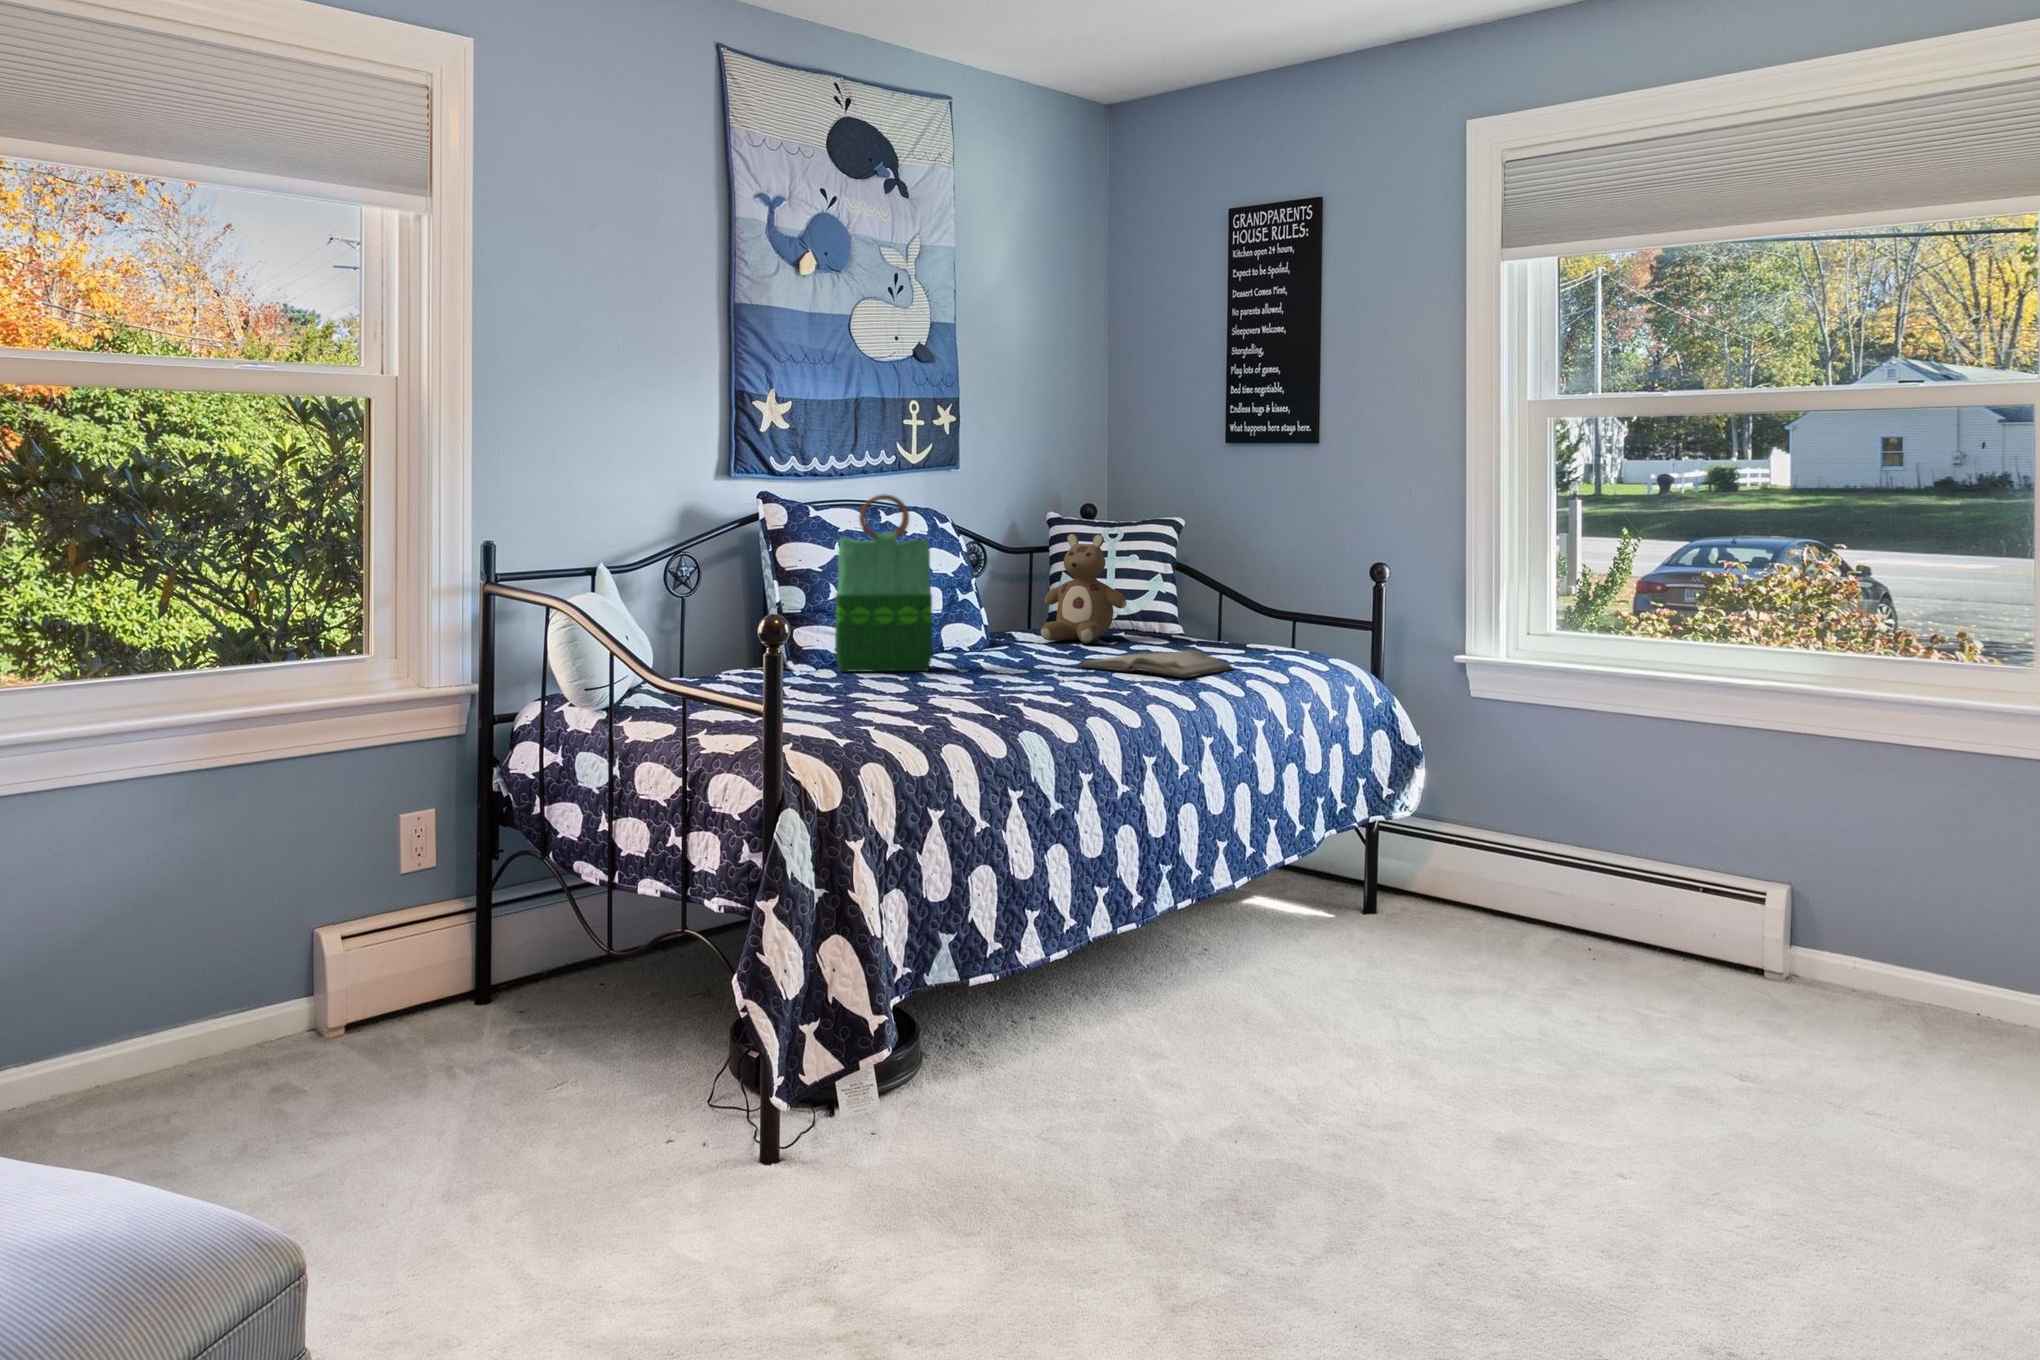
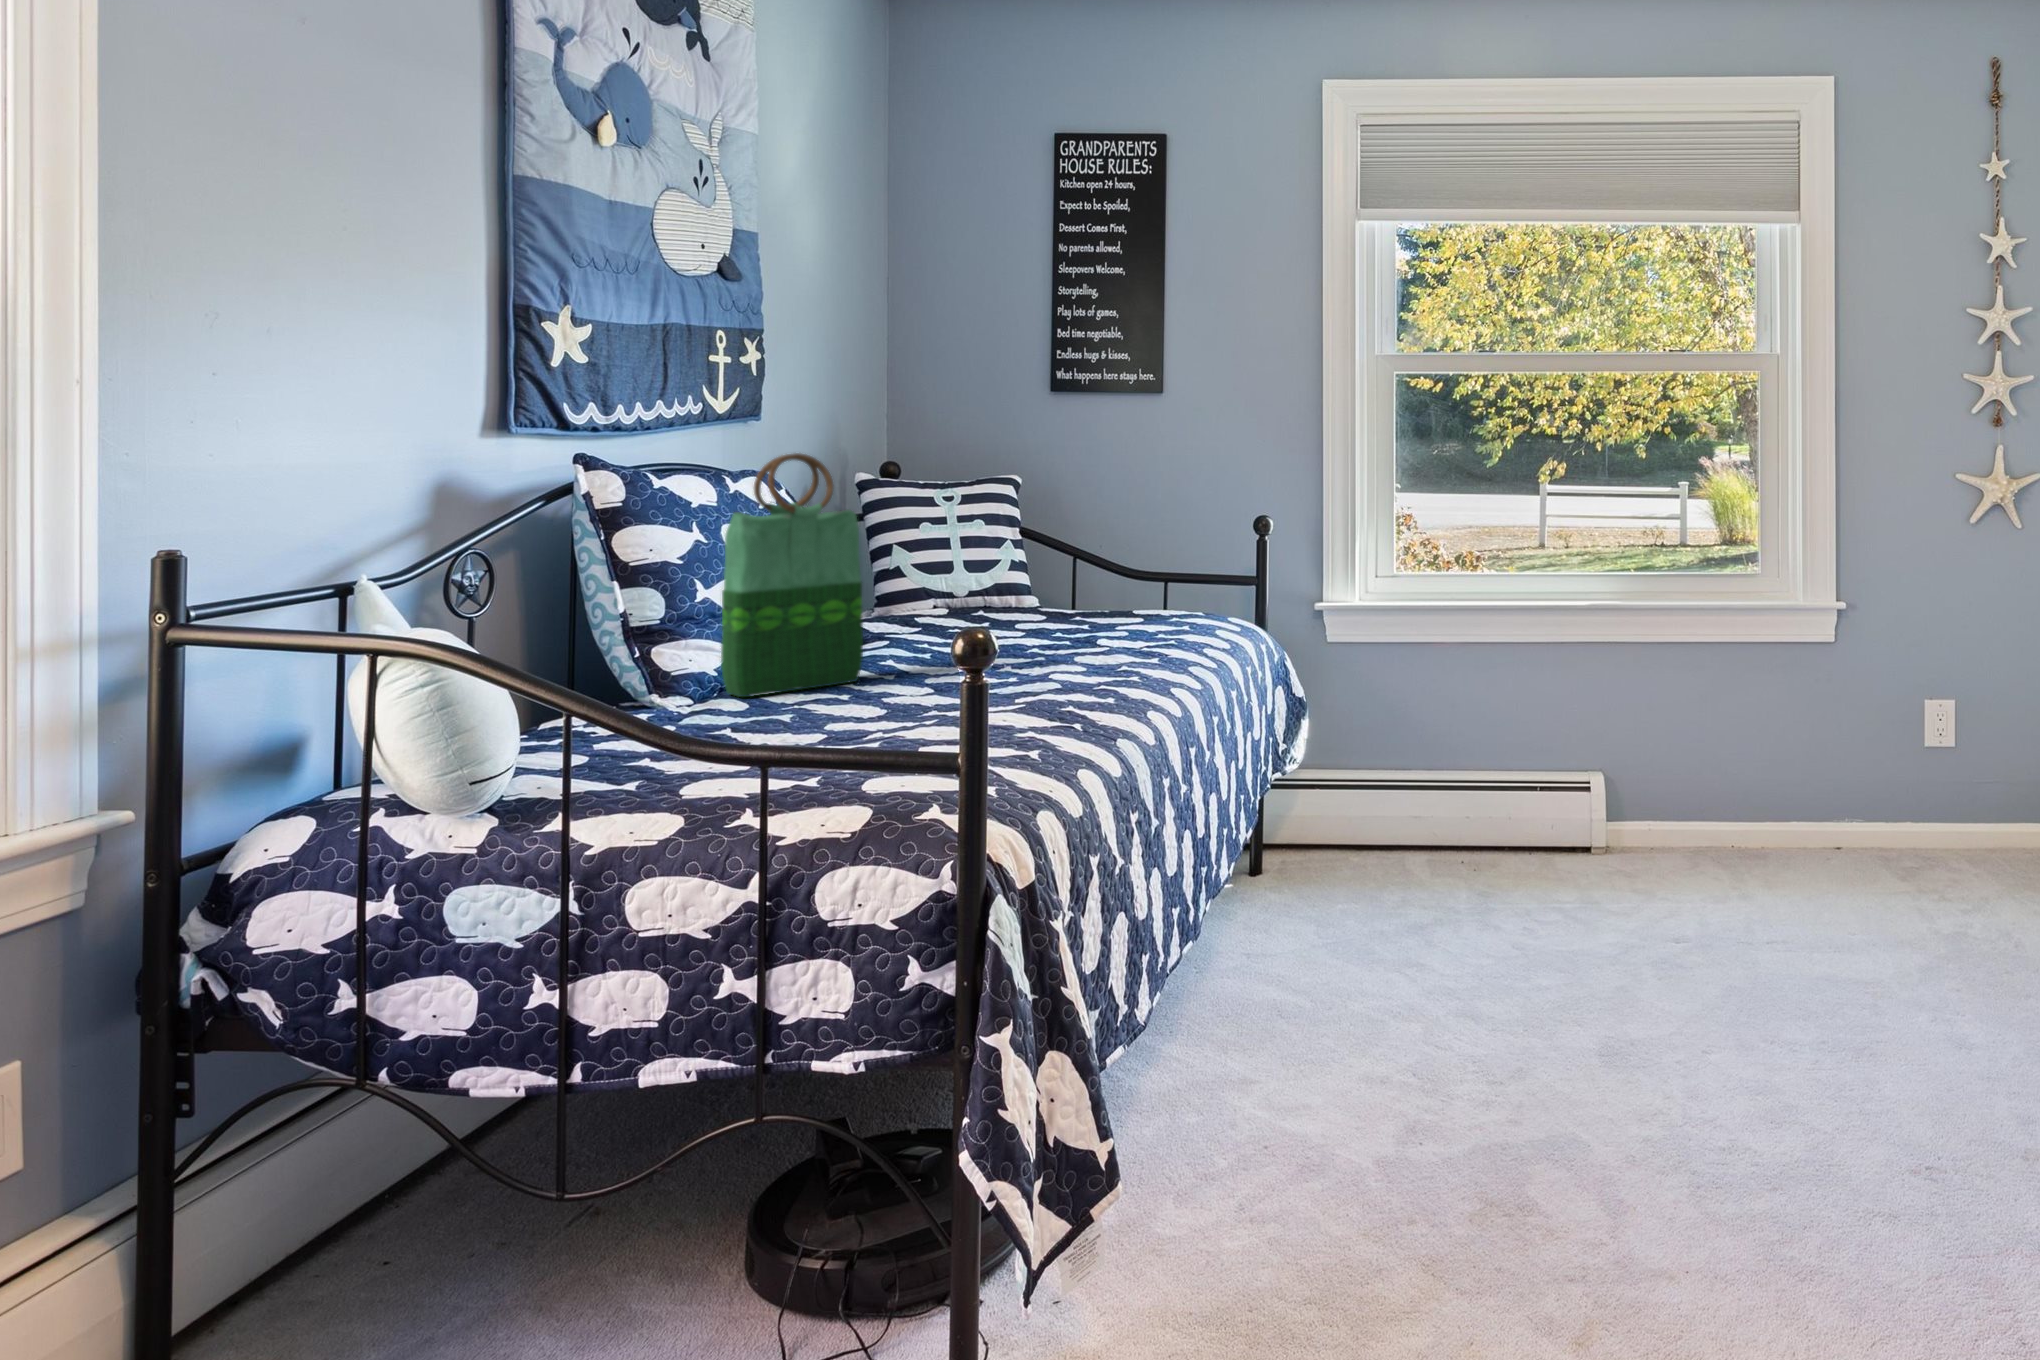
stuffed bear: present [1041,534,1127,643] -> none [894,497,1003,627]
diary: present [1079,650,1233,678] -> none [1027,620,1188,654]

